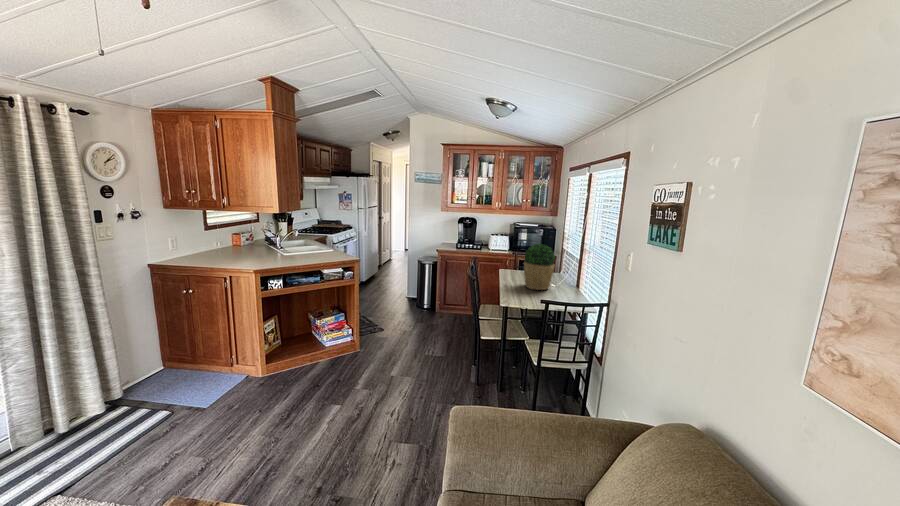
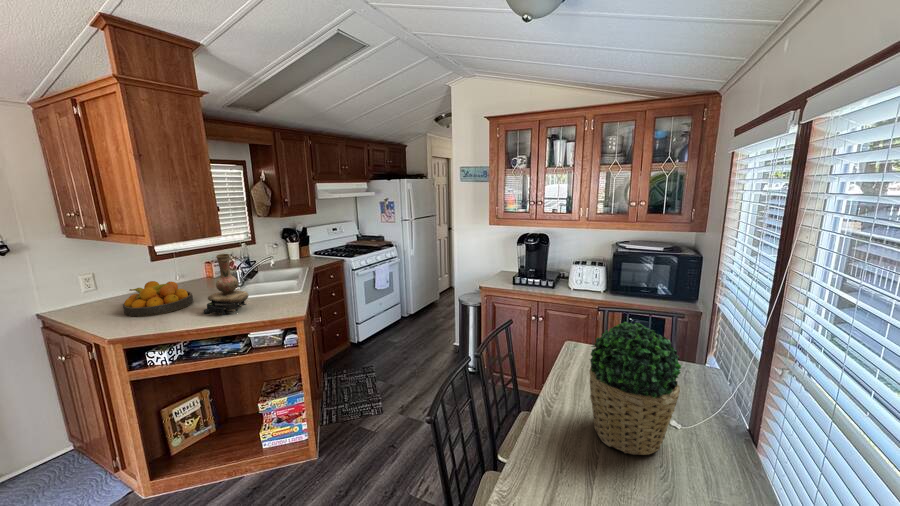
vase: none [286,222,317,261] -> present [203,254,248,315]
fruit bowl: none [224,242,268,263] -> present [123,281,193,317]

